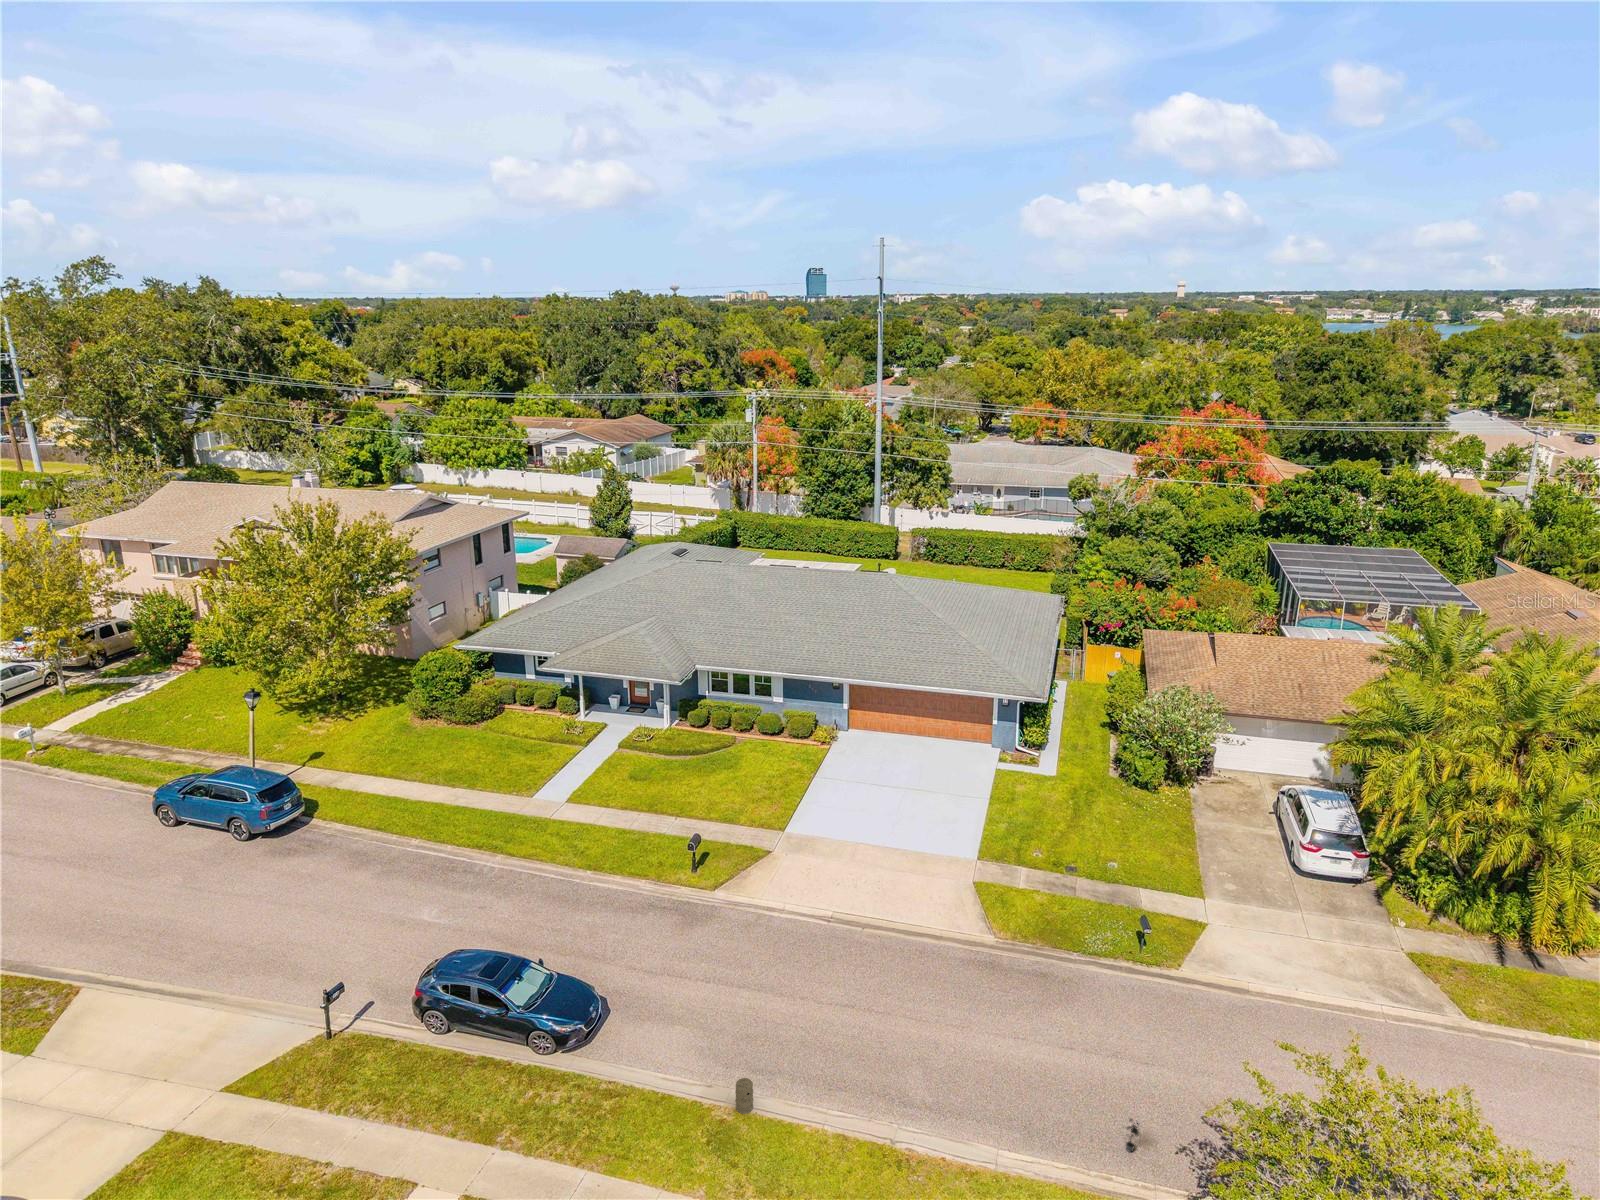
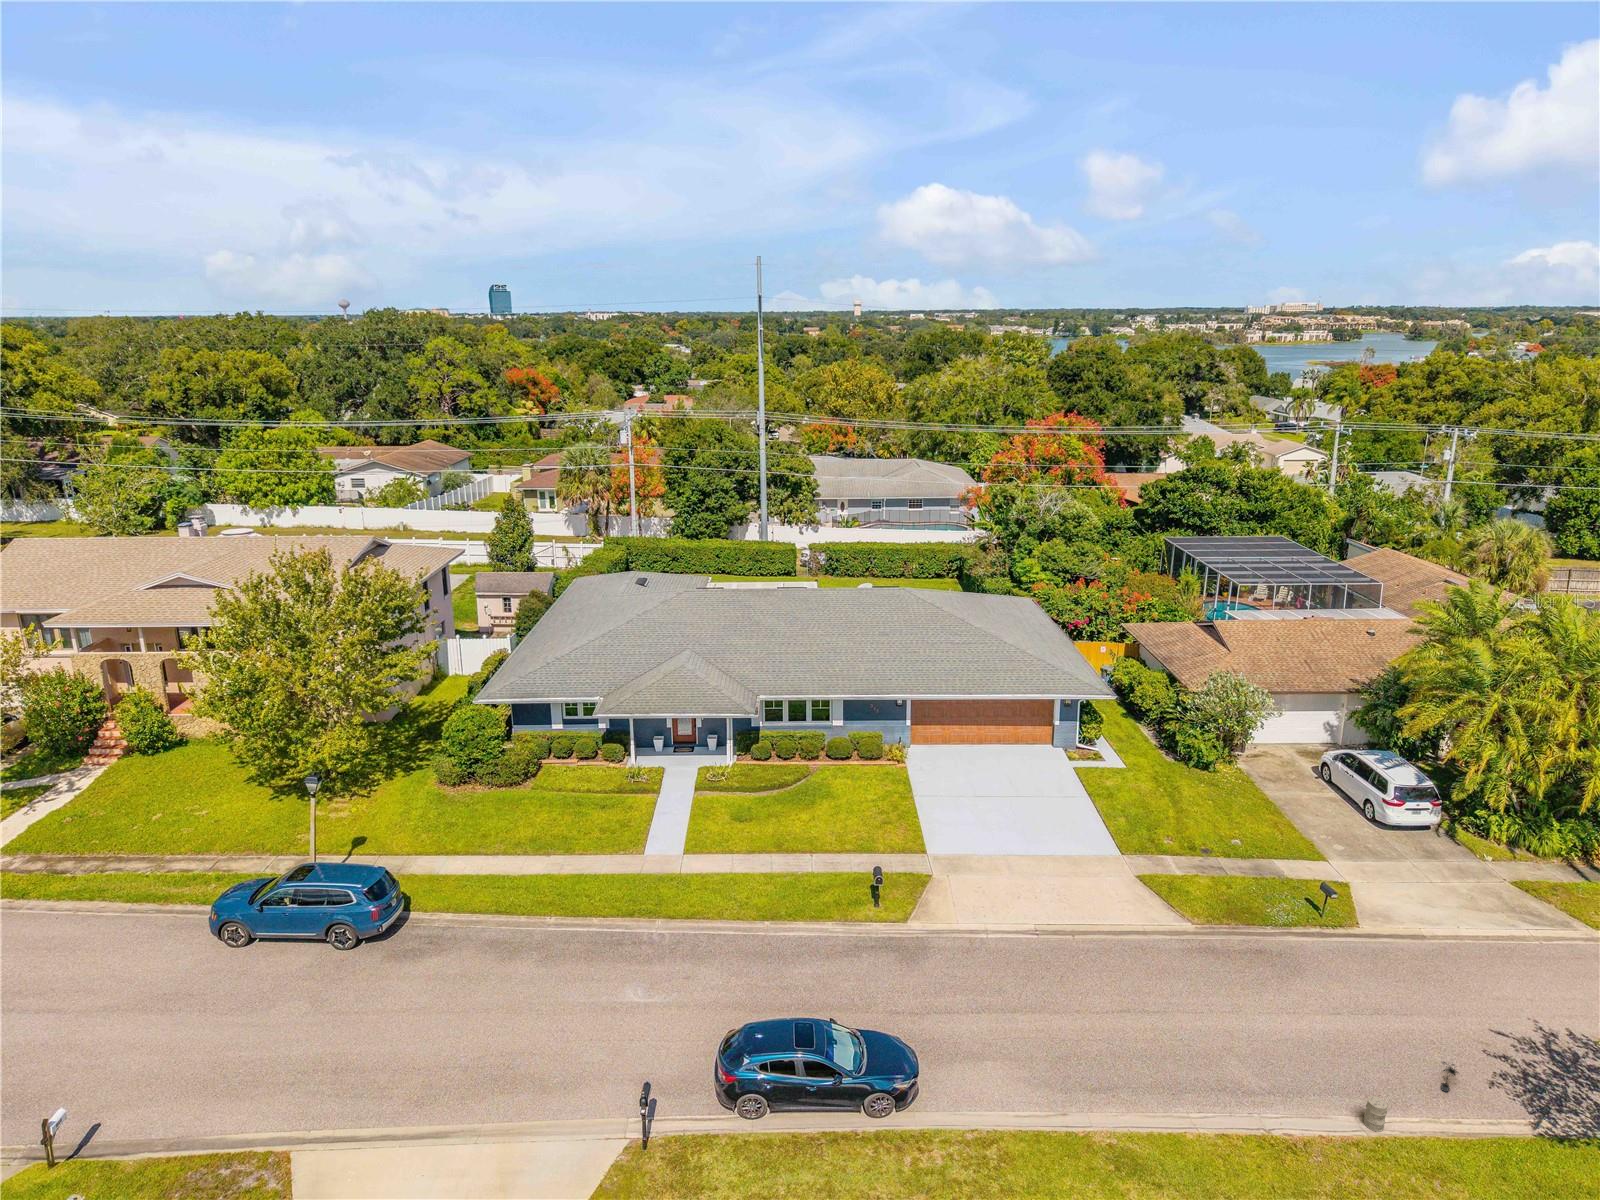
trash can: present [735,1078,754,1114] -> present [1364,1096,1388,1132]

